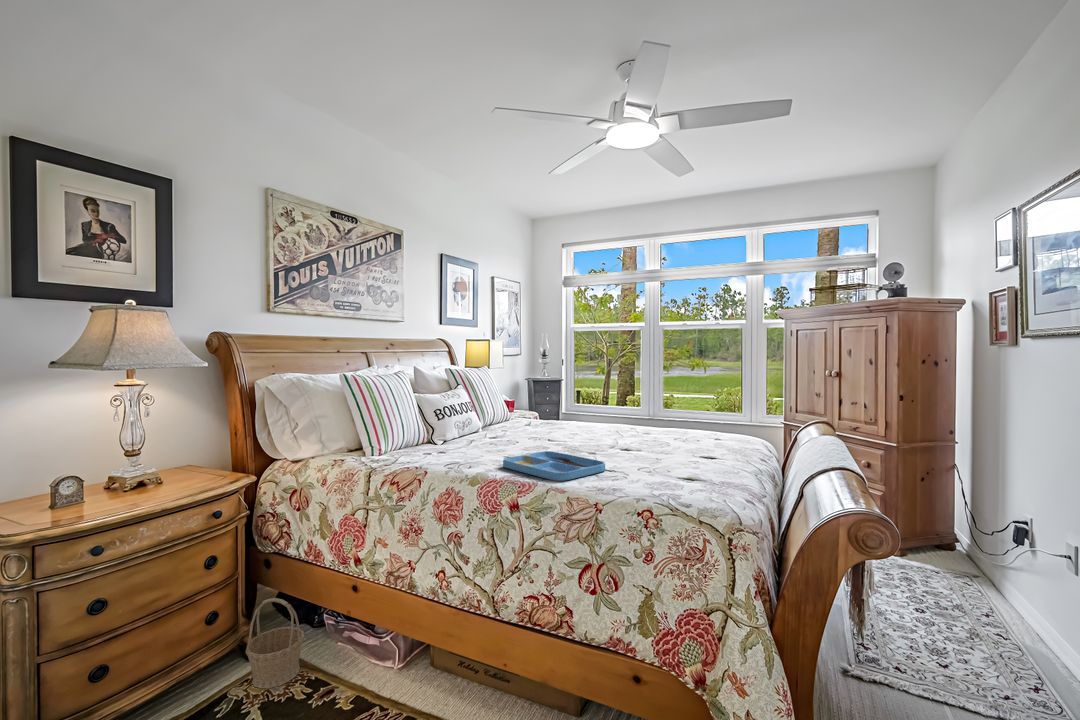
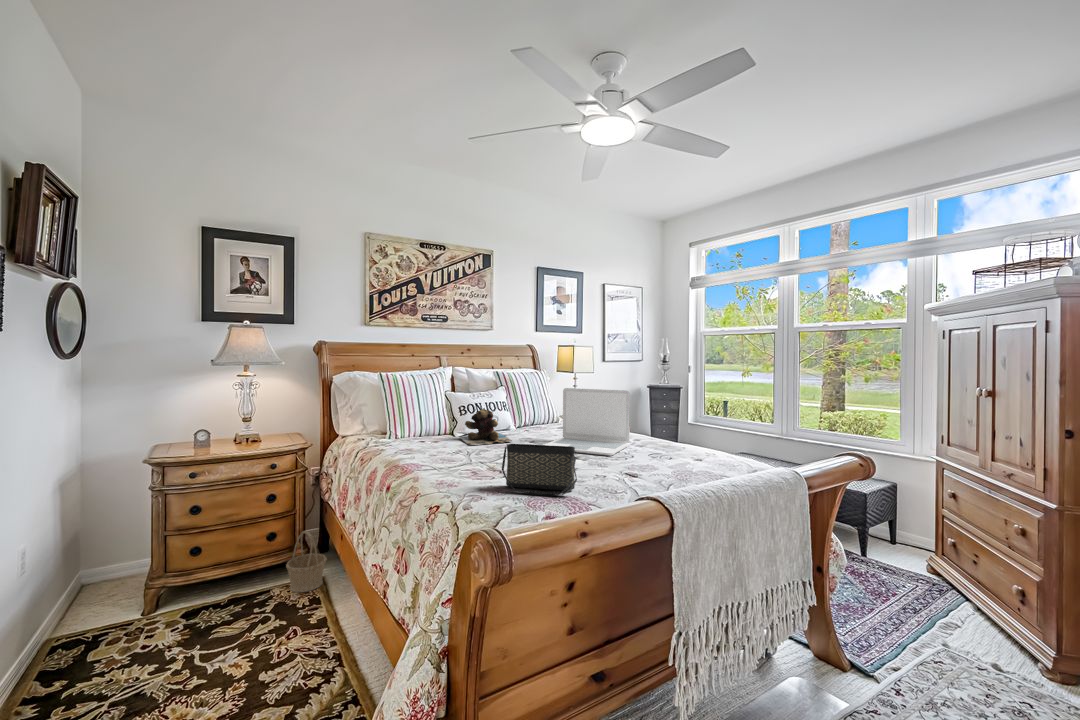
laptop: none [560,377,644,442] -> present [544,388,630,456]
teddy bear: none [451,408,521,448] -> present [460,409,512,445]
handbag: none [643,425,723,477] -> present [502,444,577,496]
tray: present [503,451,605,481] -> none [429,453,492,479]

